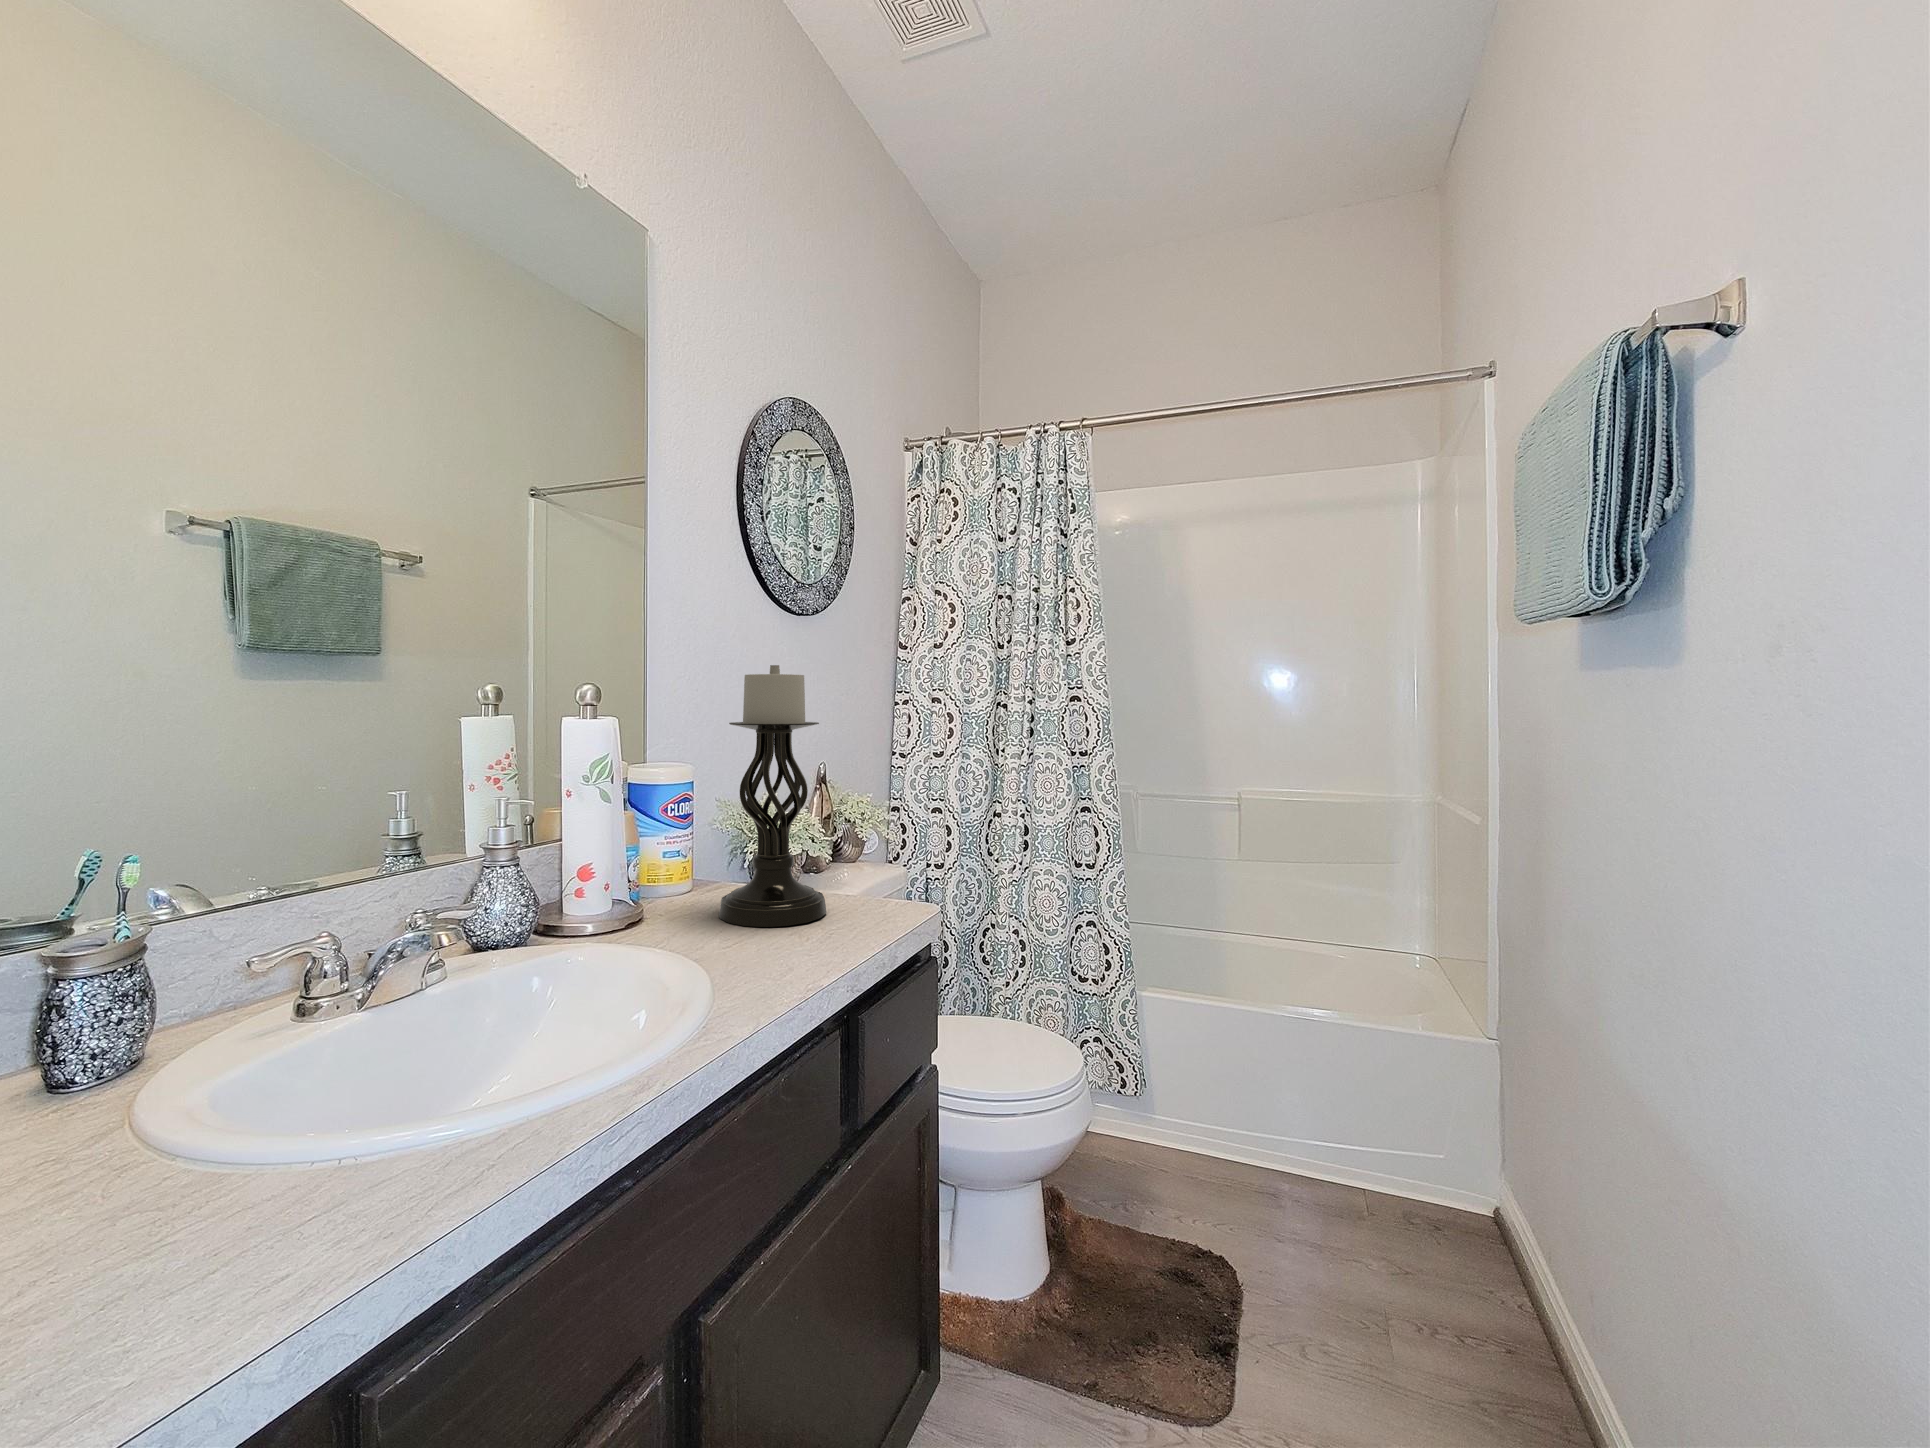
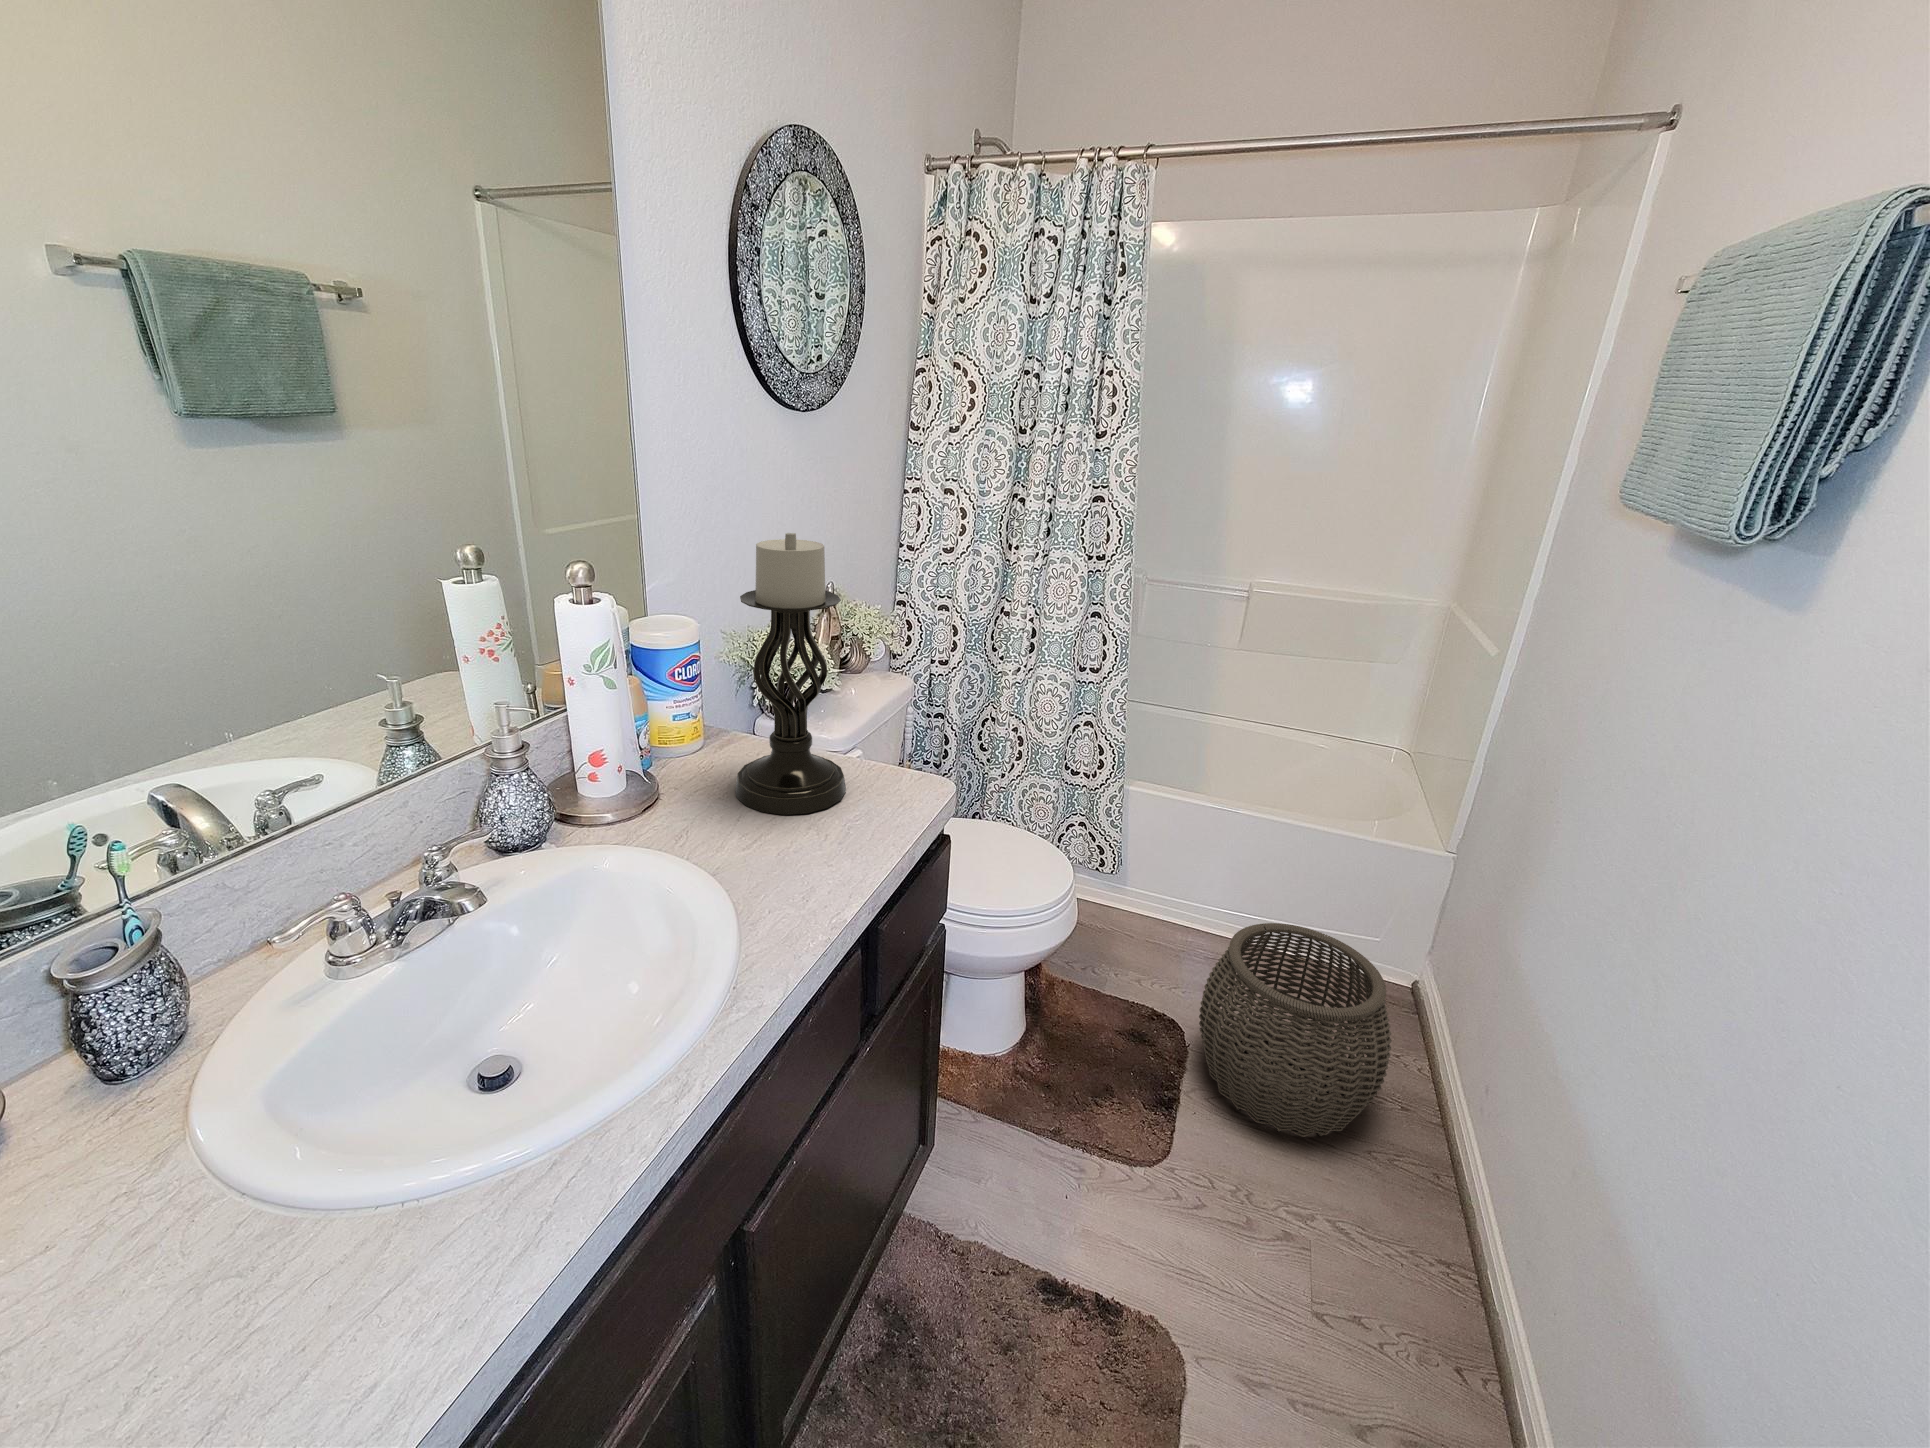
woven basket: none [1241,1118,1465,1384] -> present [1199,923,1392,1137]

